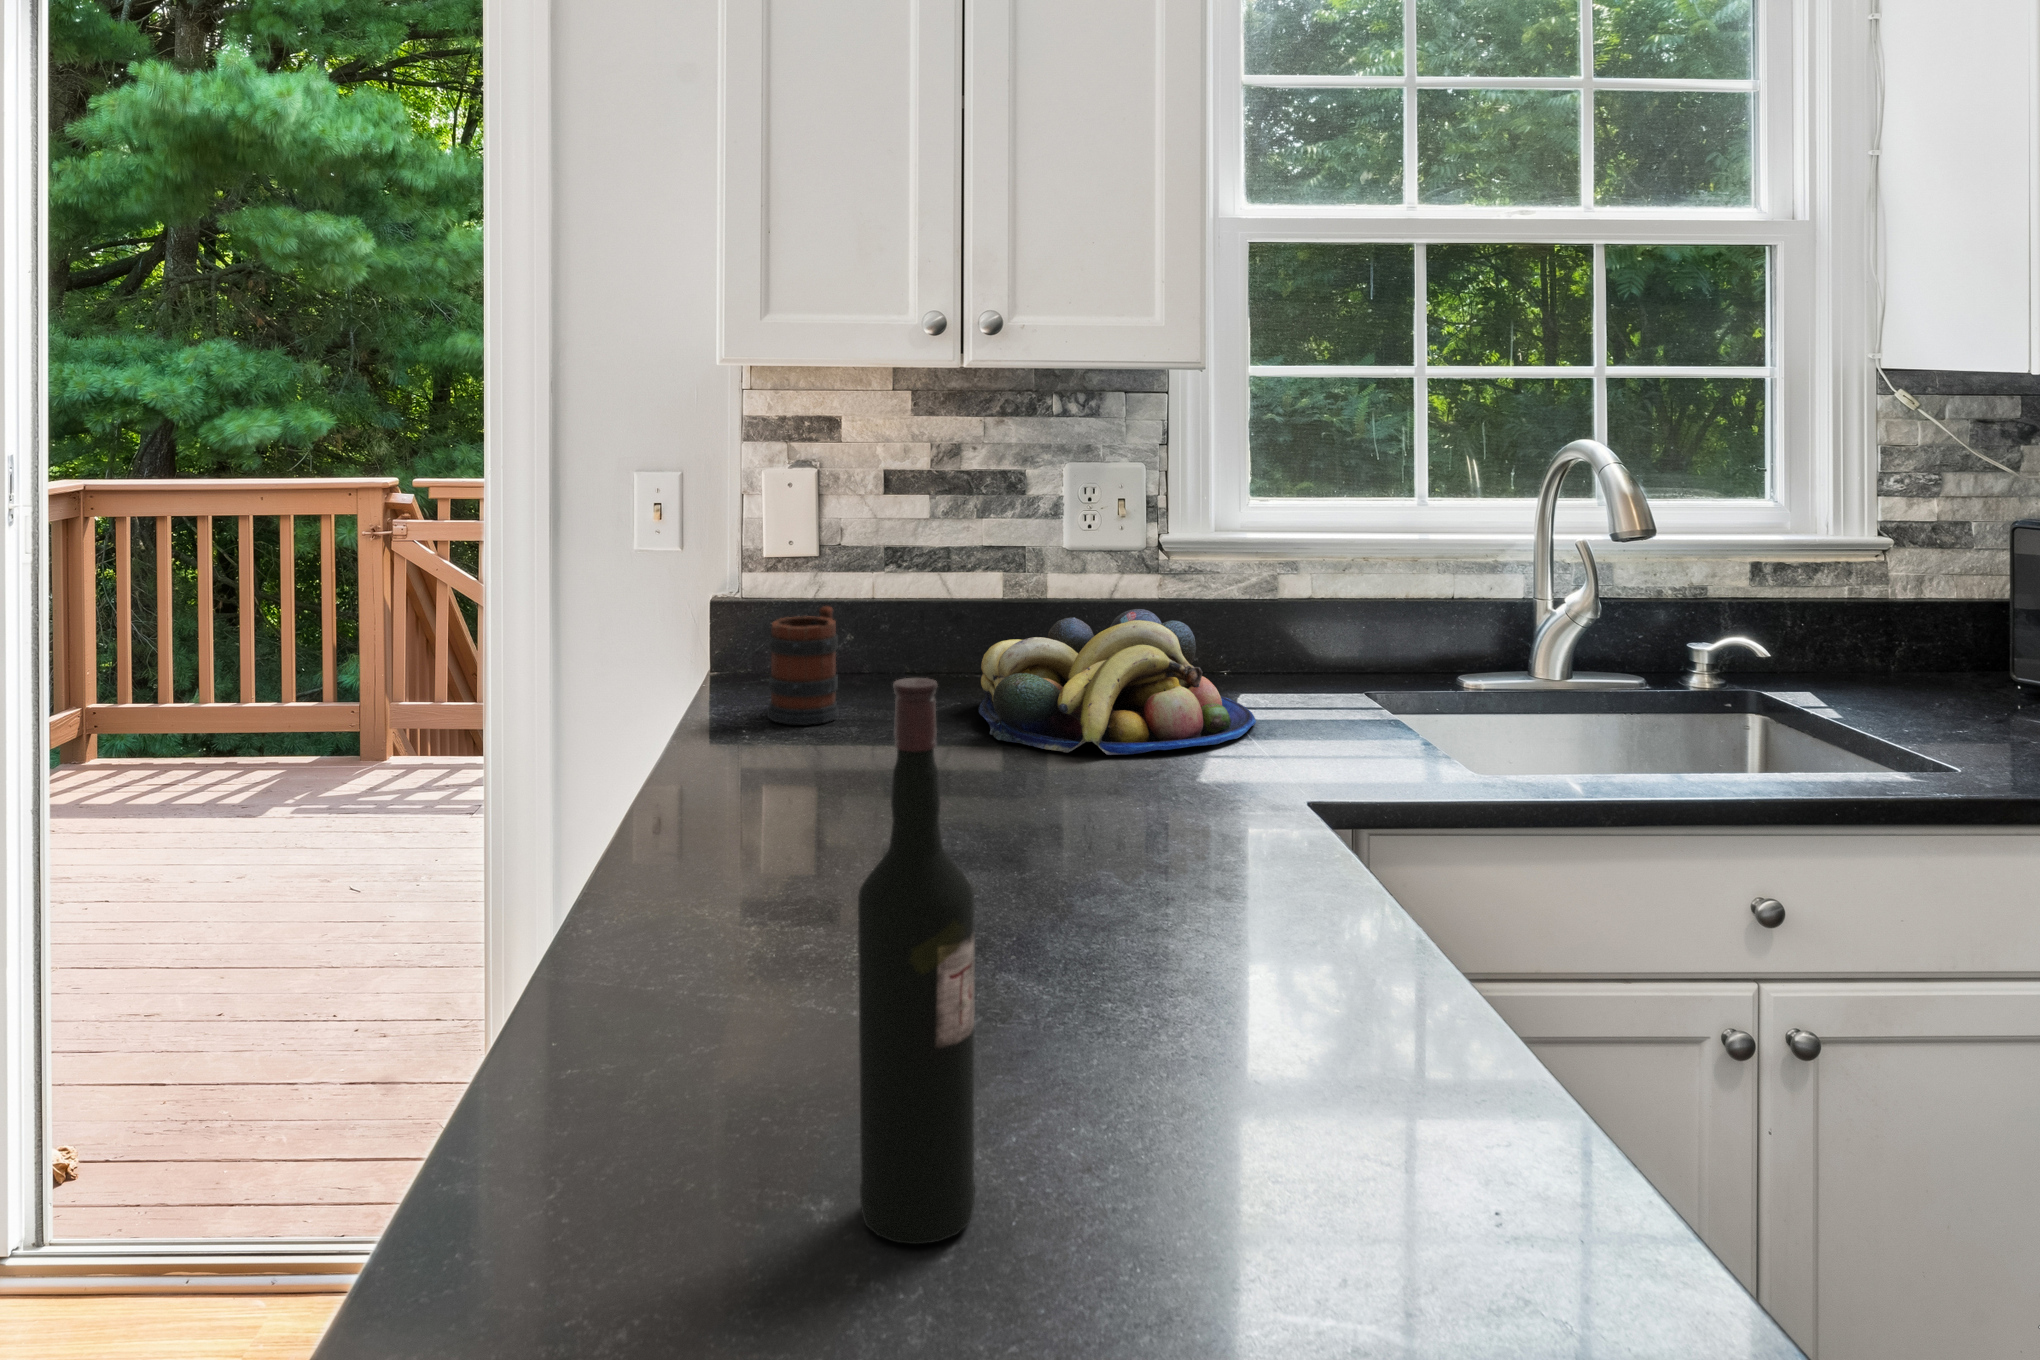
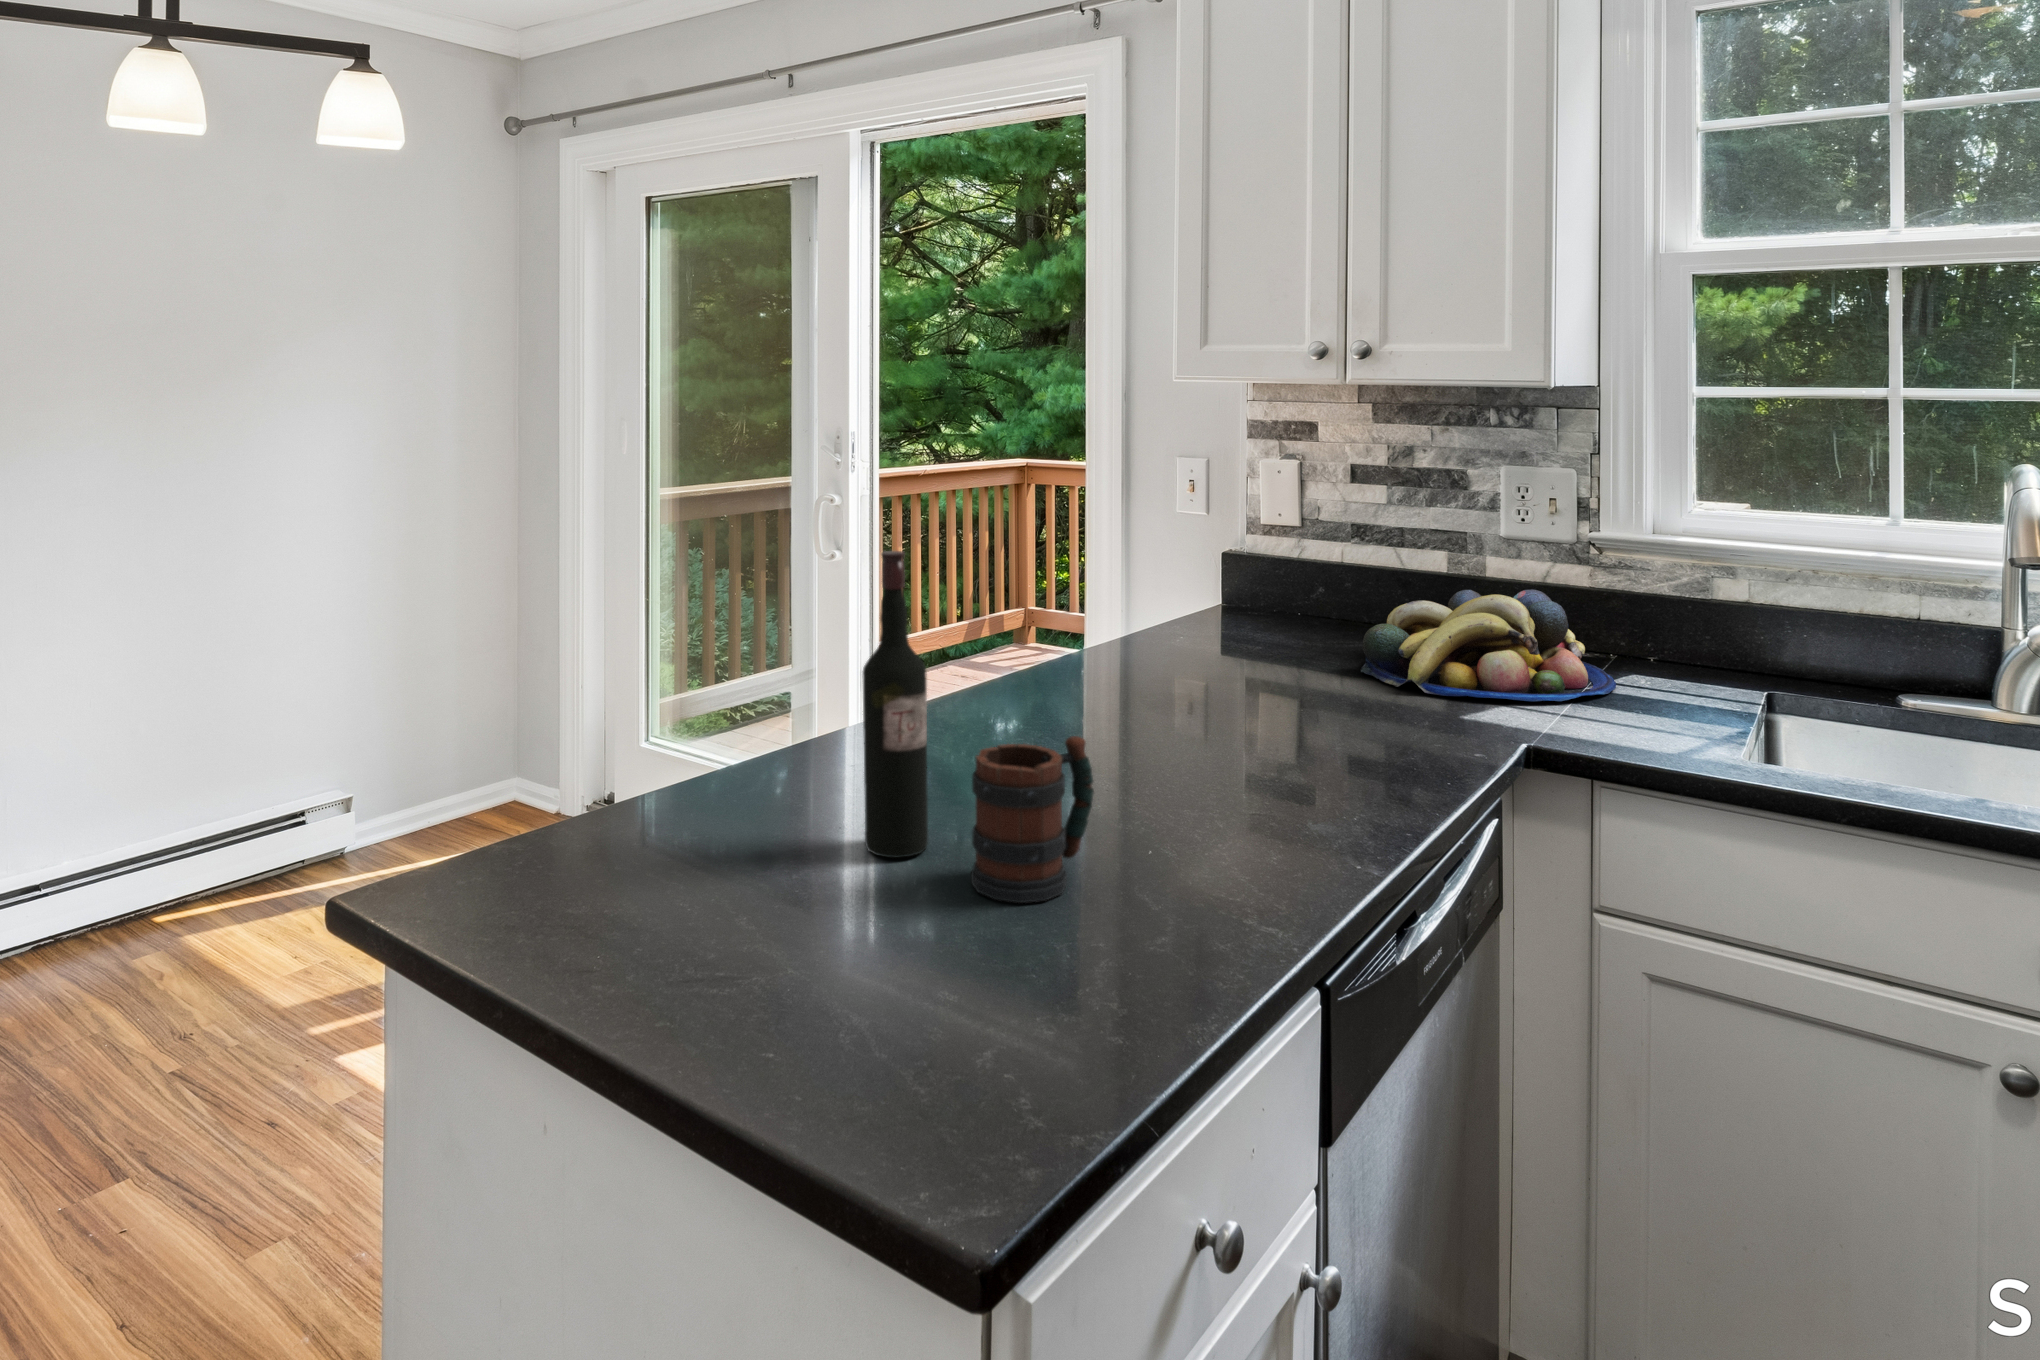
mug: present [767,606,839,725] -> present [971,736,1094,903]

